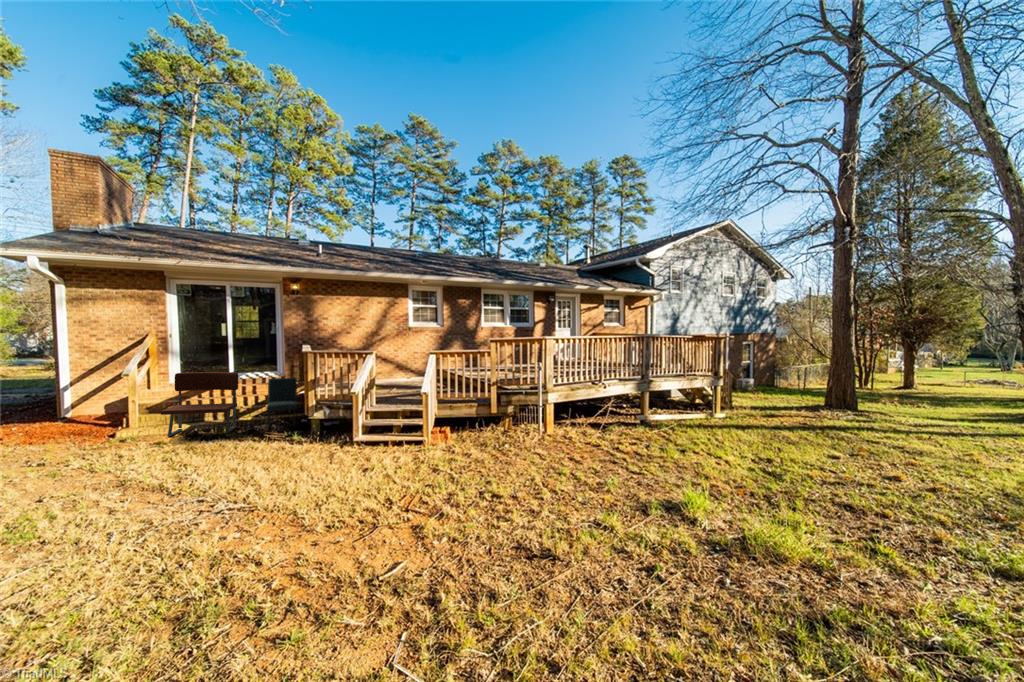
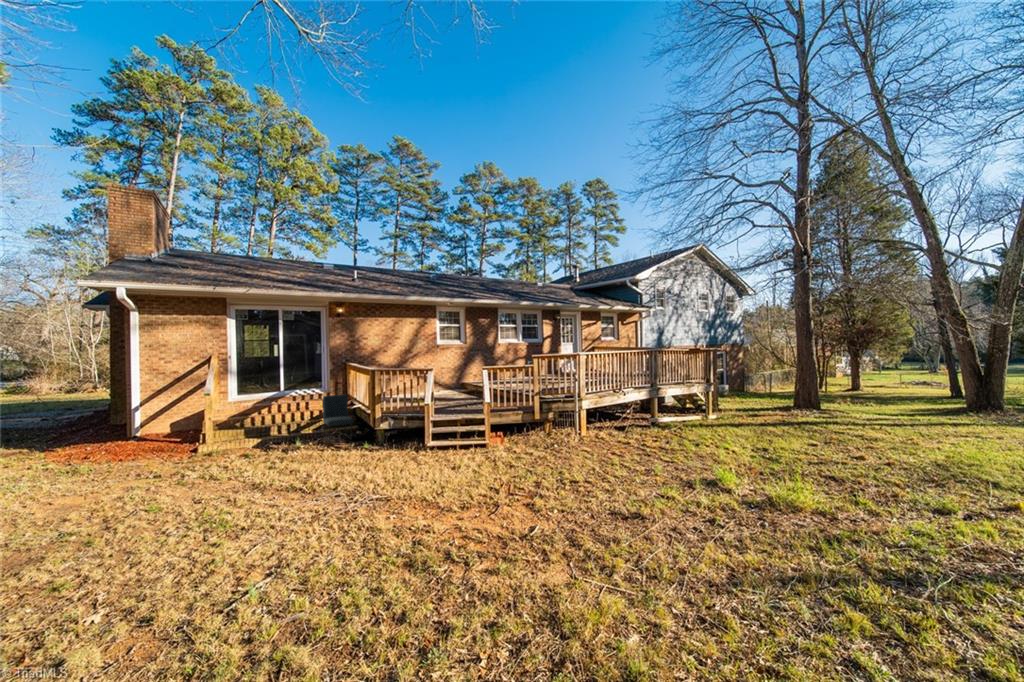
bench: present [161,372,238,437] -> none [238,391,300,453]

